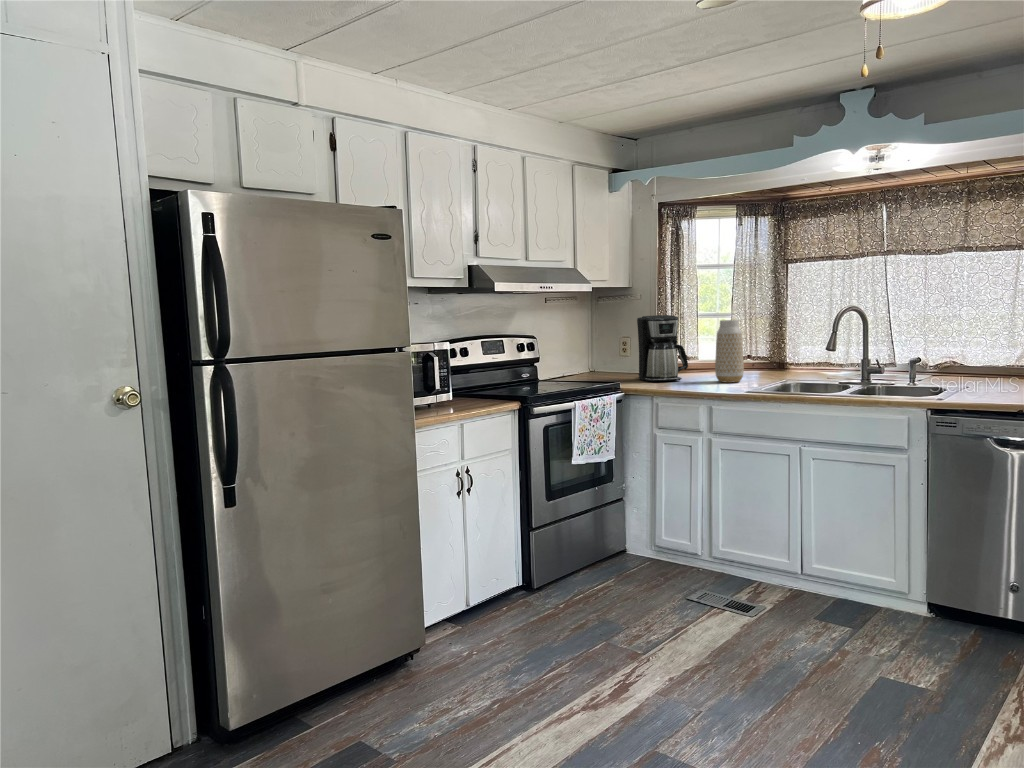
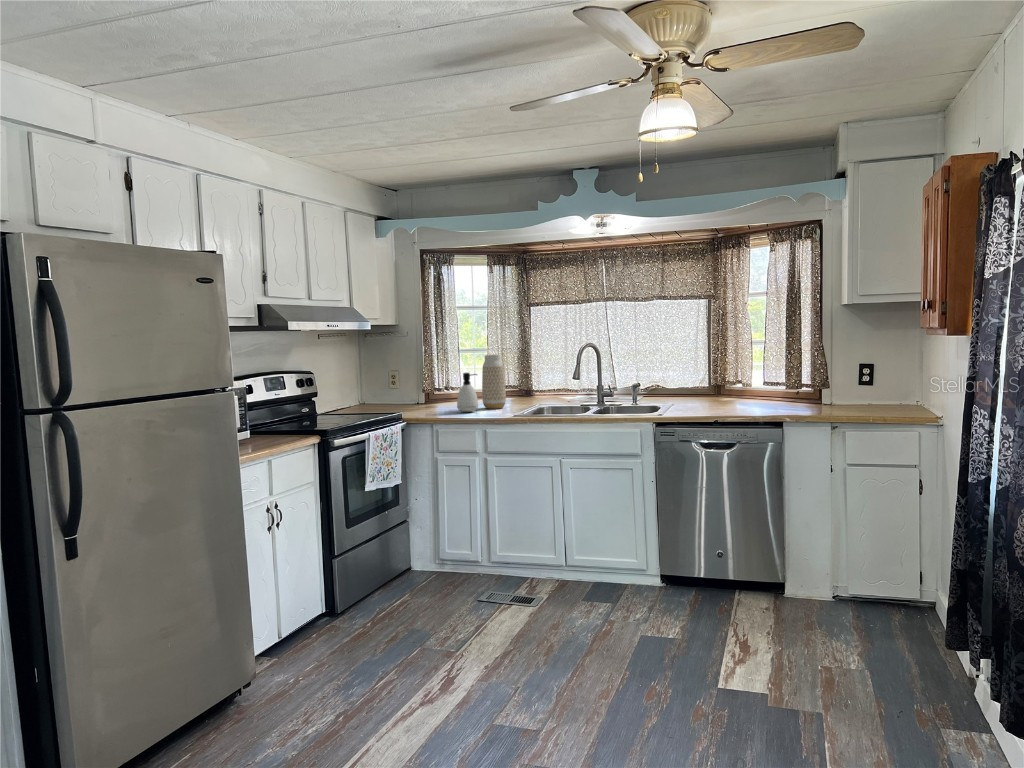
coffee maker: present [637,315,688,382] -> none [411,351,457,411]
soap dispenser: none [683,340,707,385] -> present [457,373,478,412]

